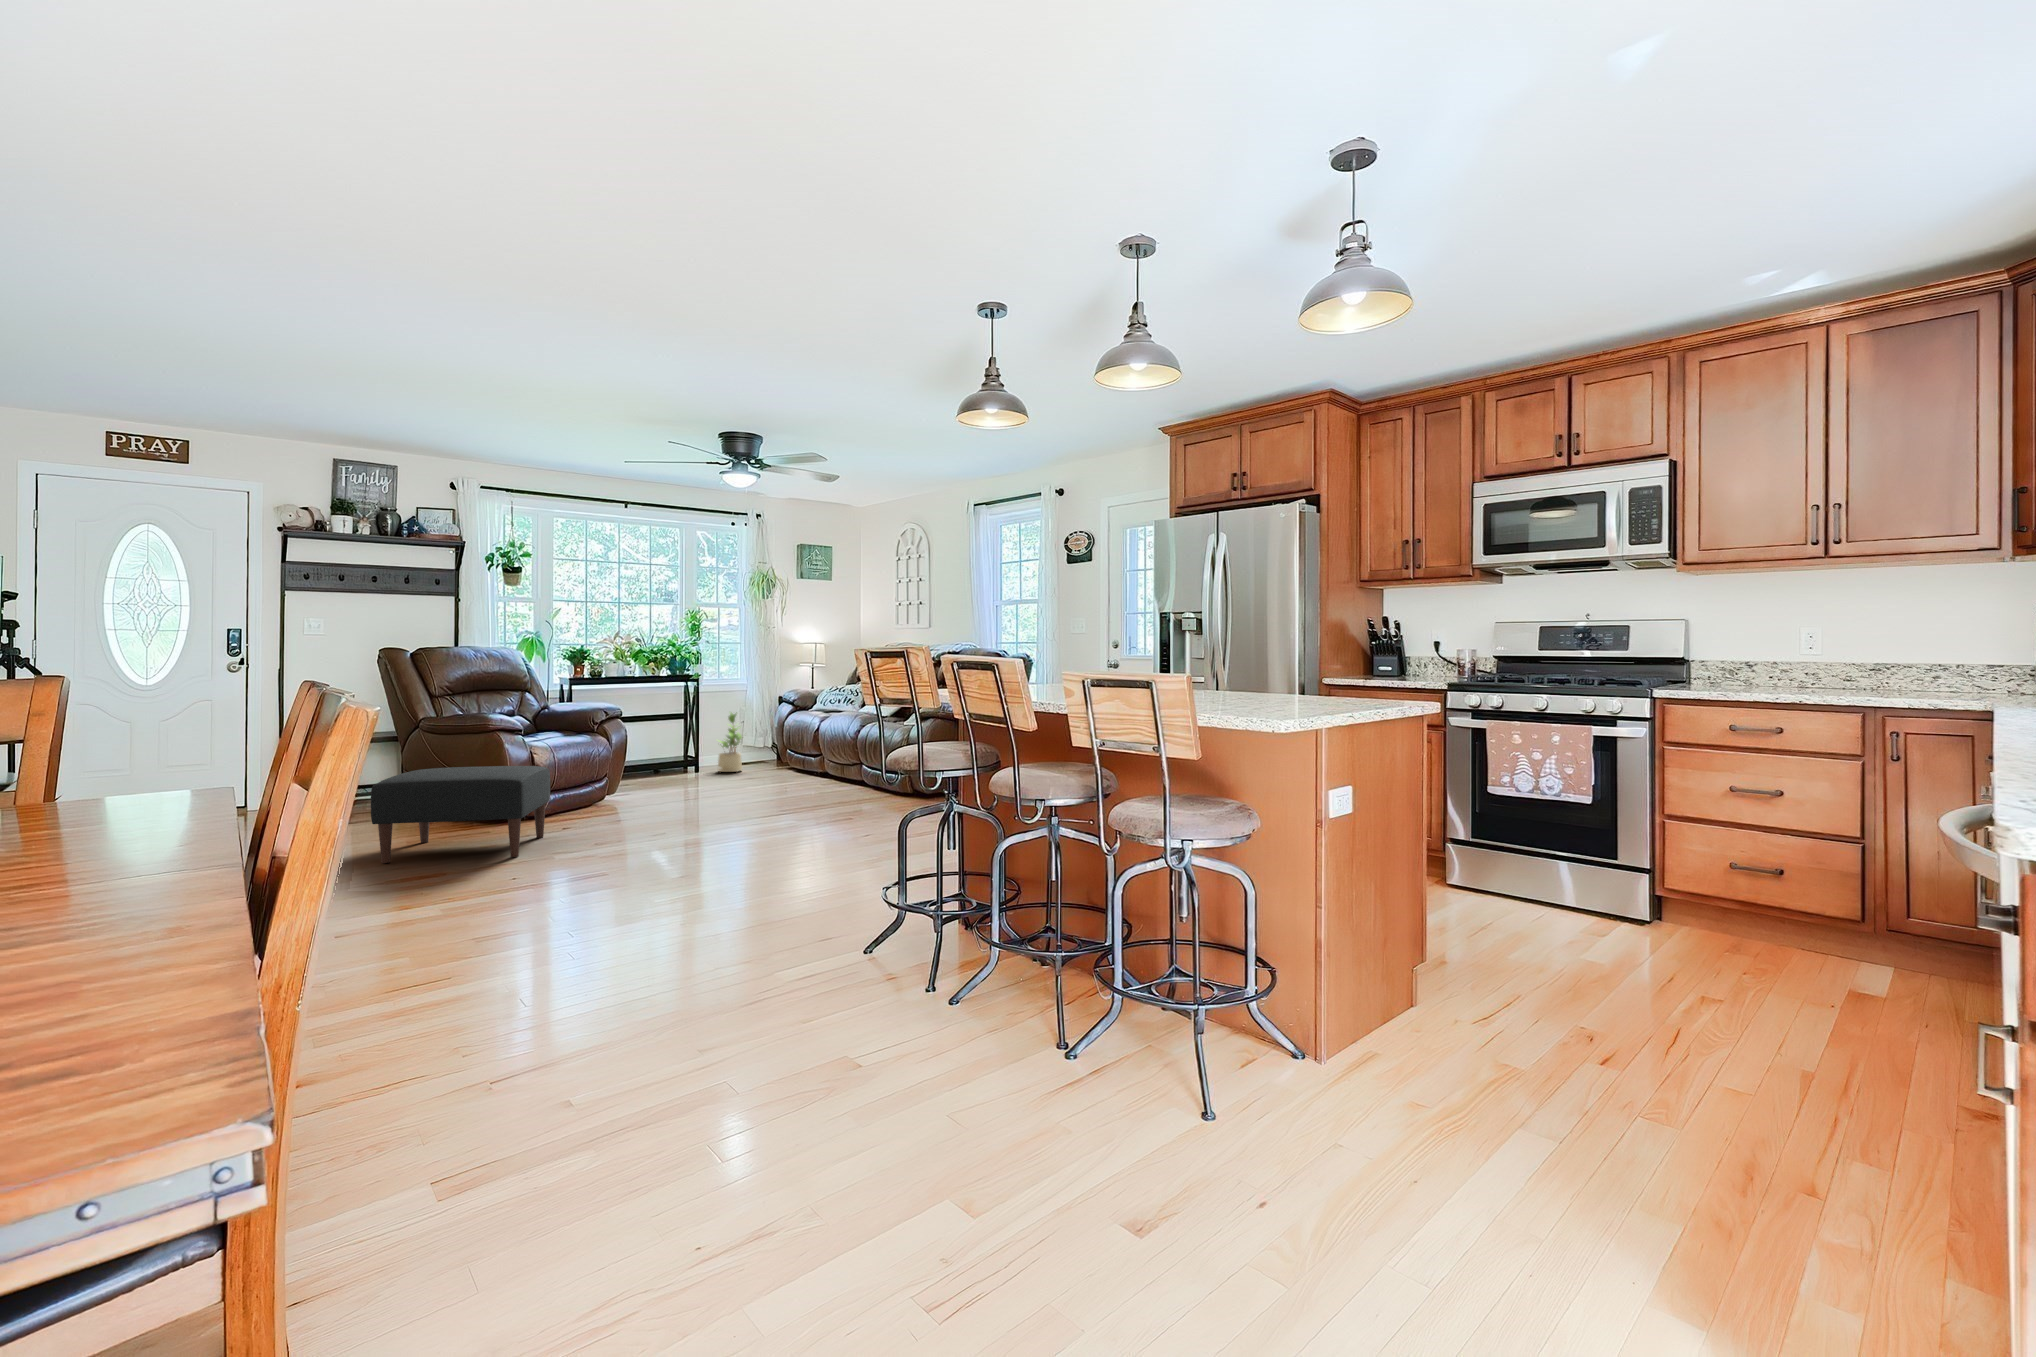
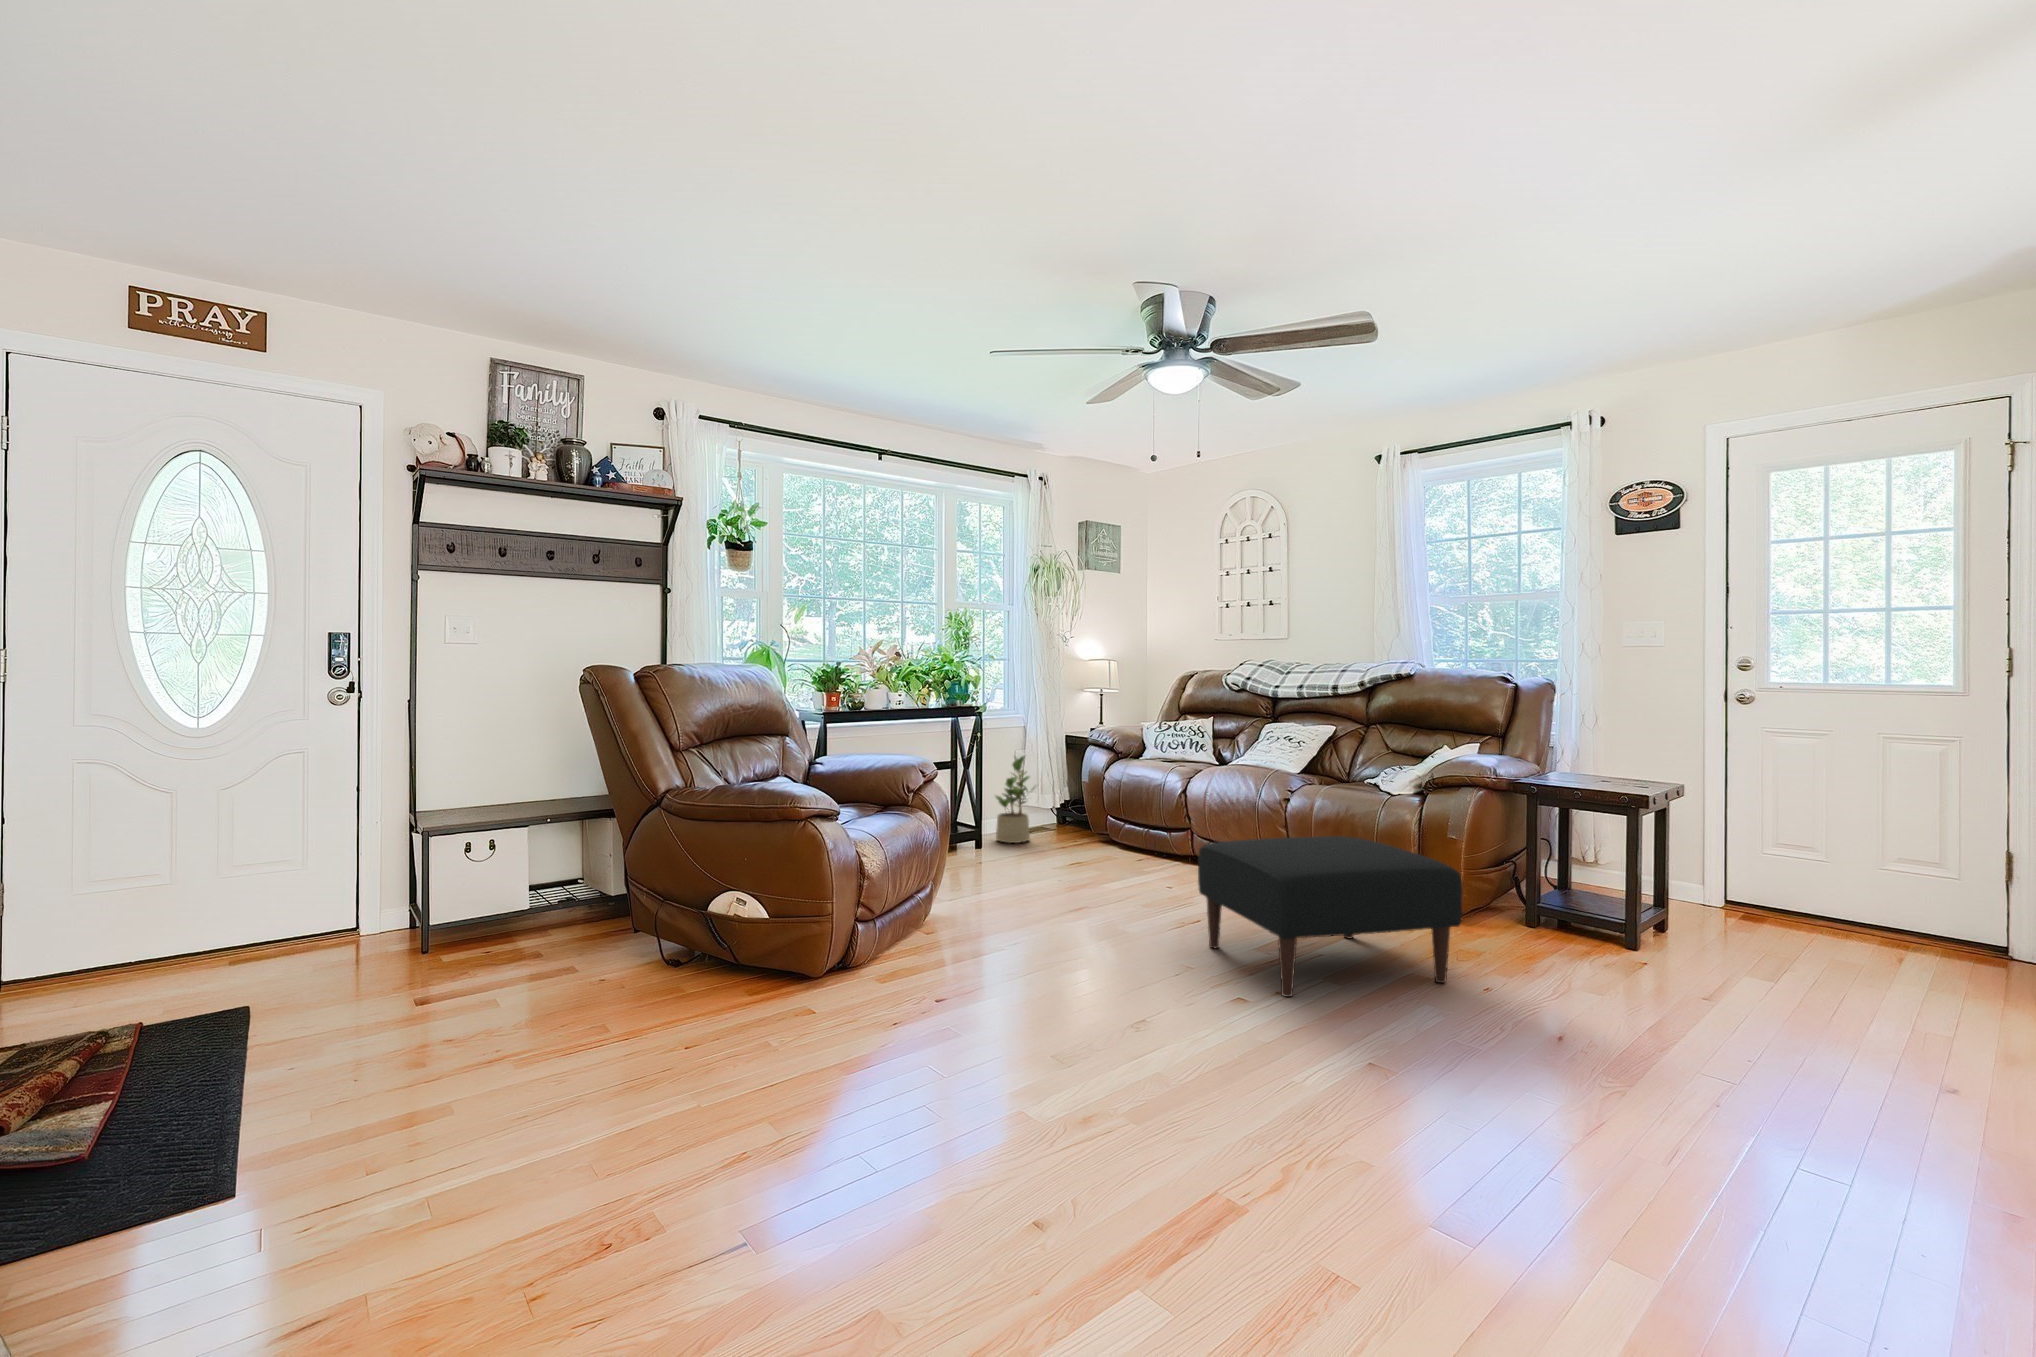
ottoman: present [371,766,550,863] -> present [1198,836,1462,997]

